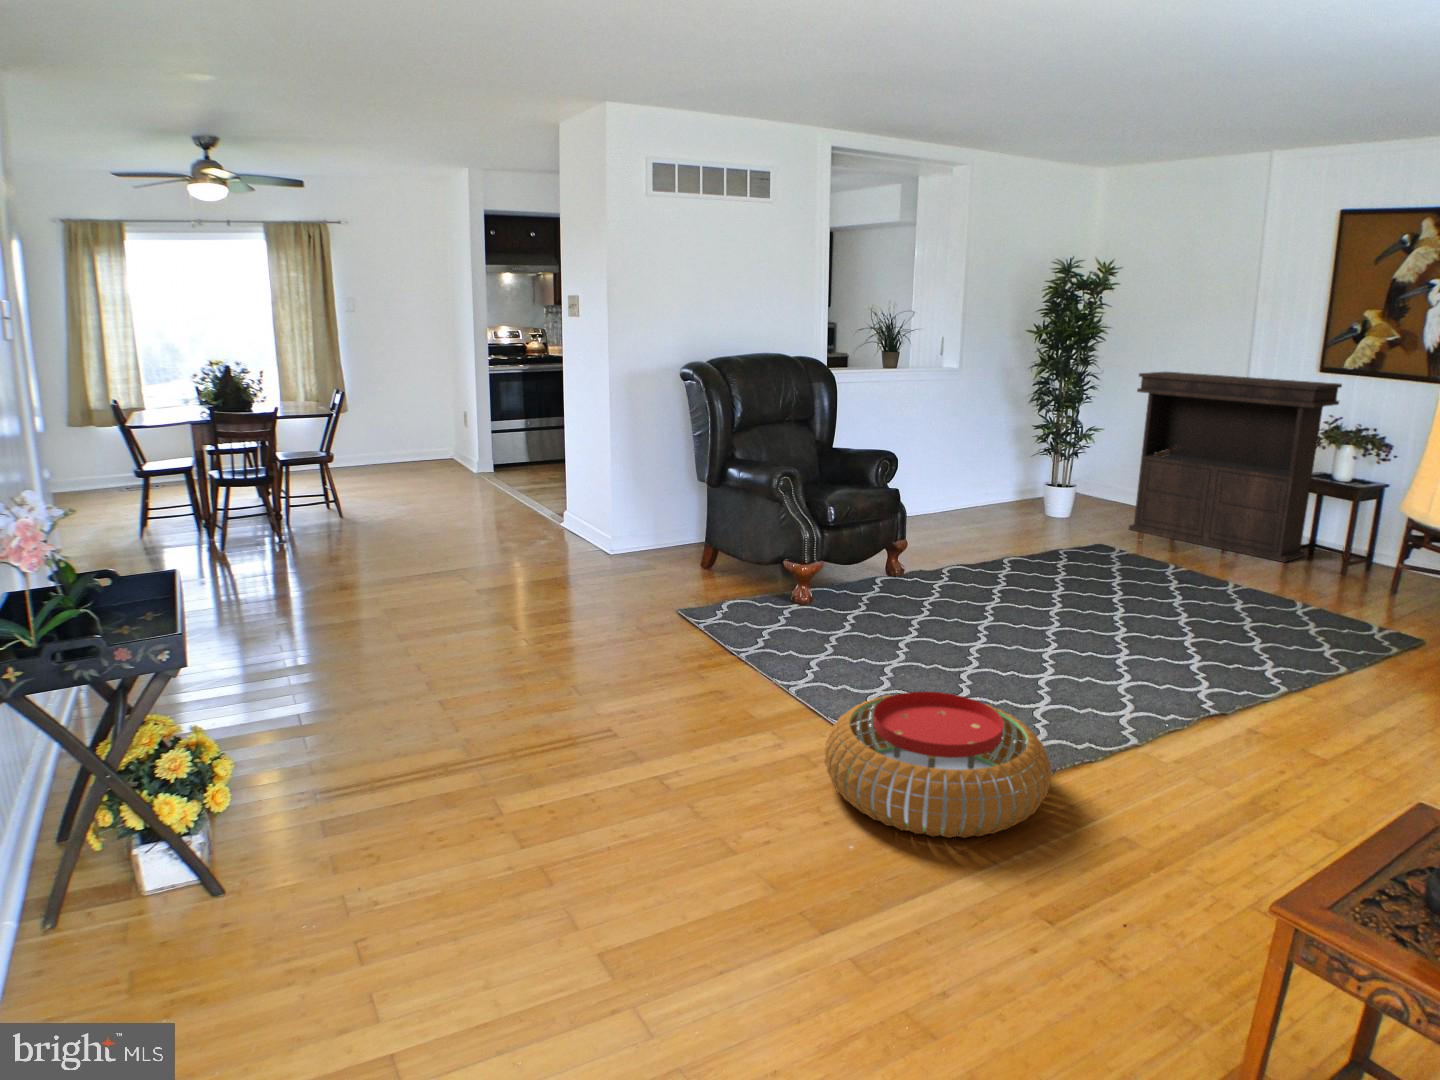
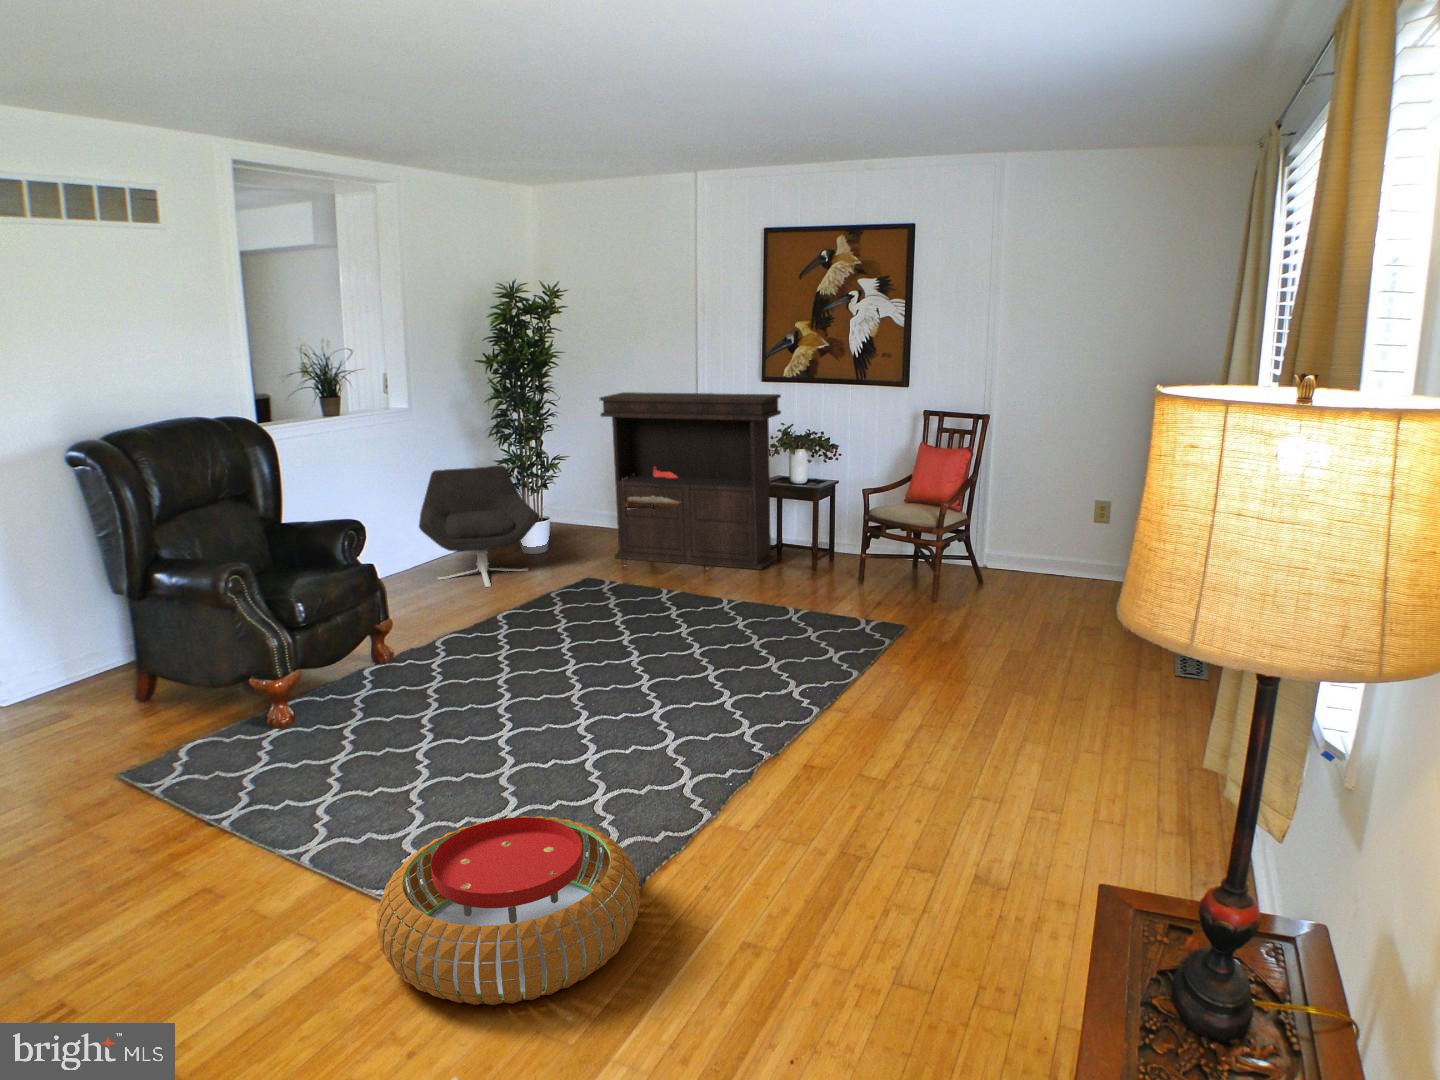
lounge chair: none [948,427,1059,534] -> present [419,465,540,587]

